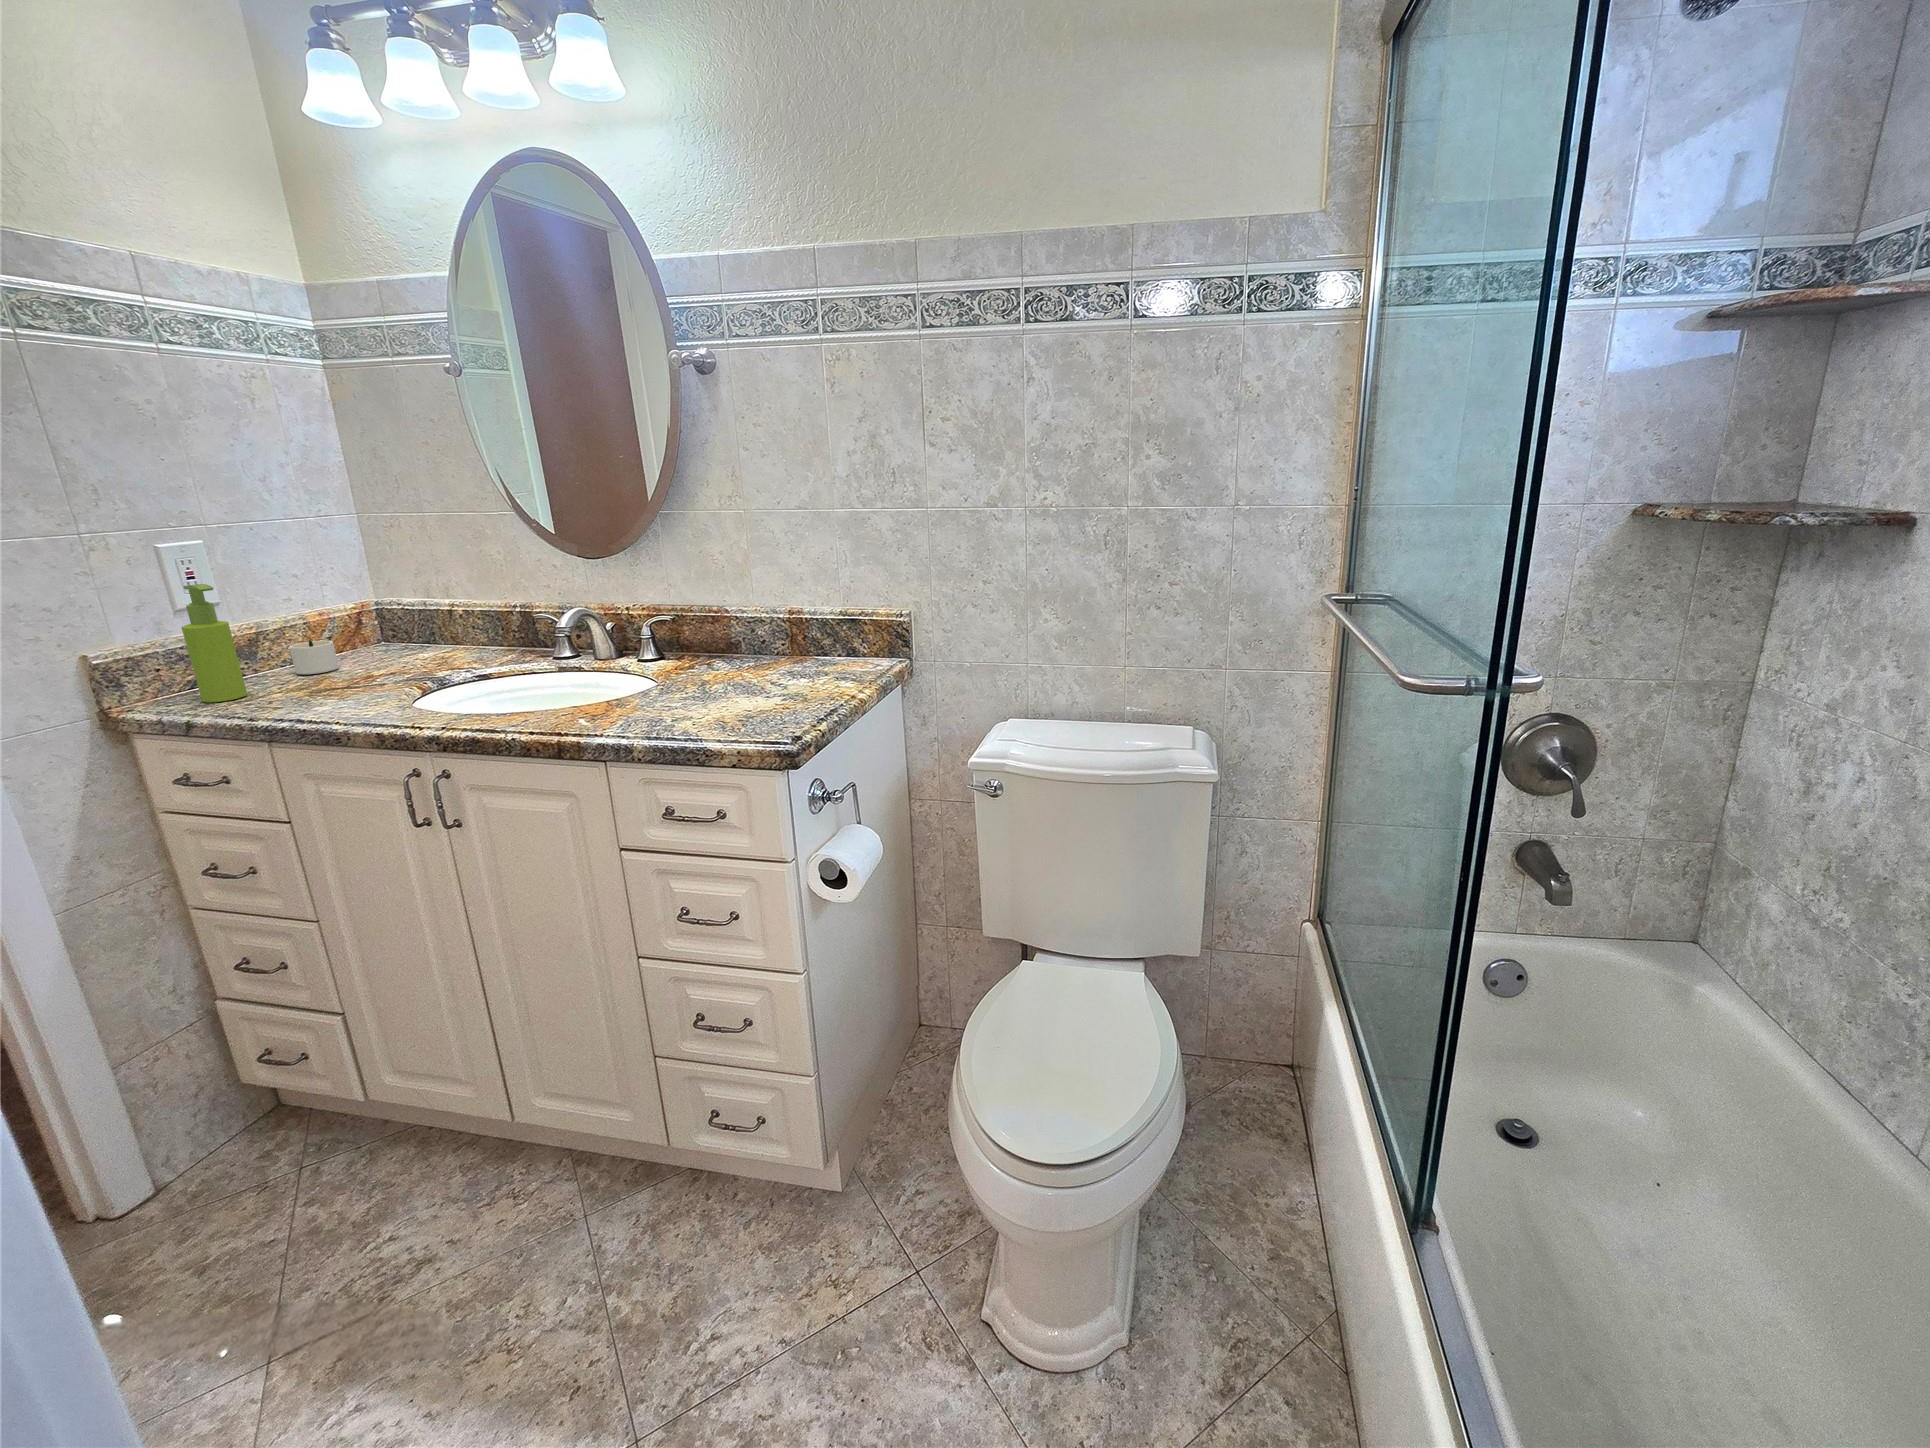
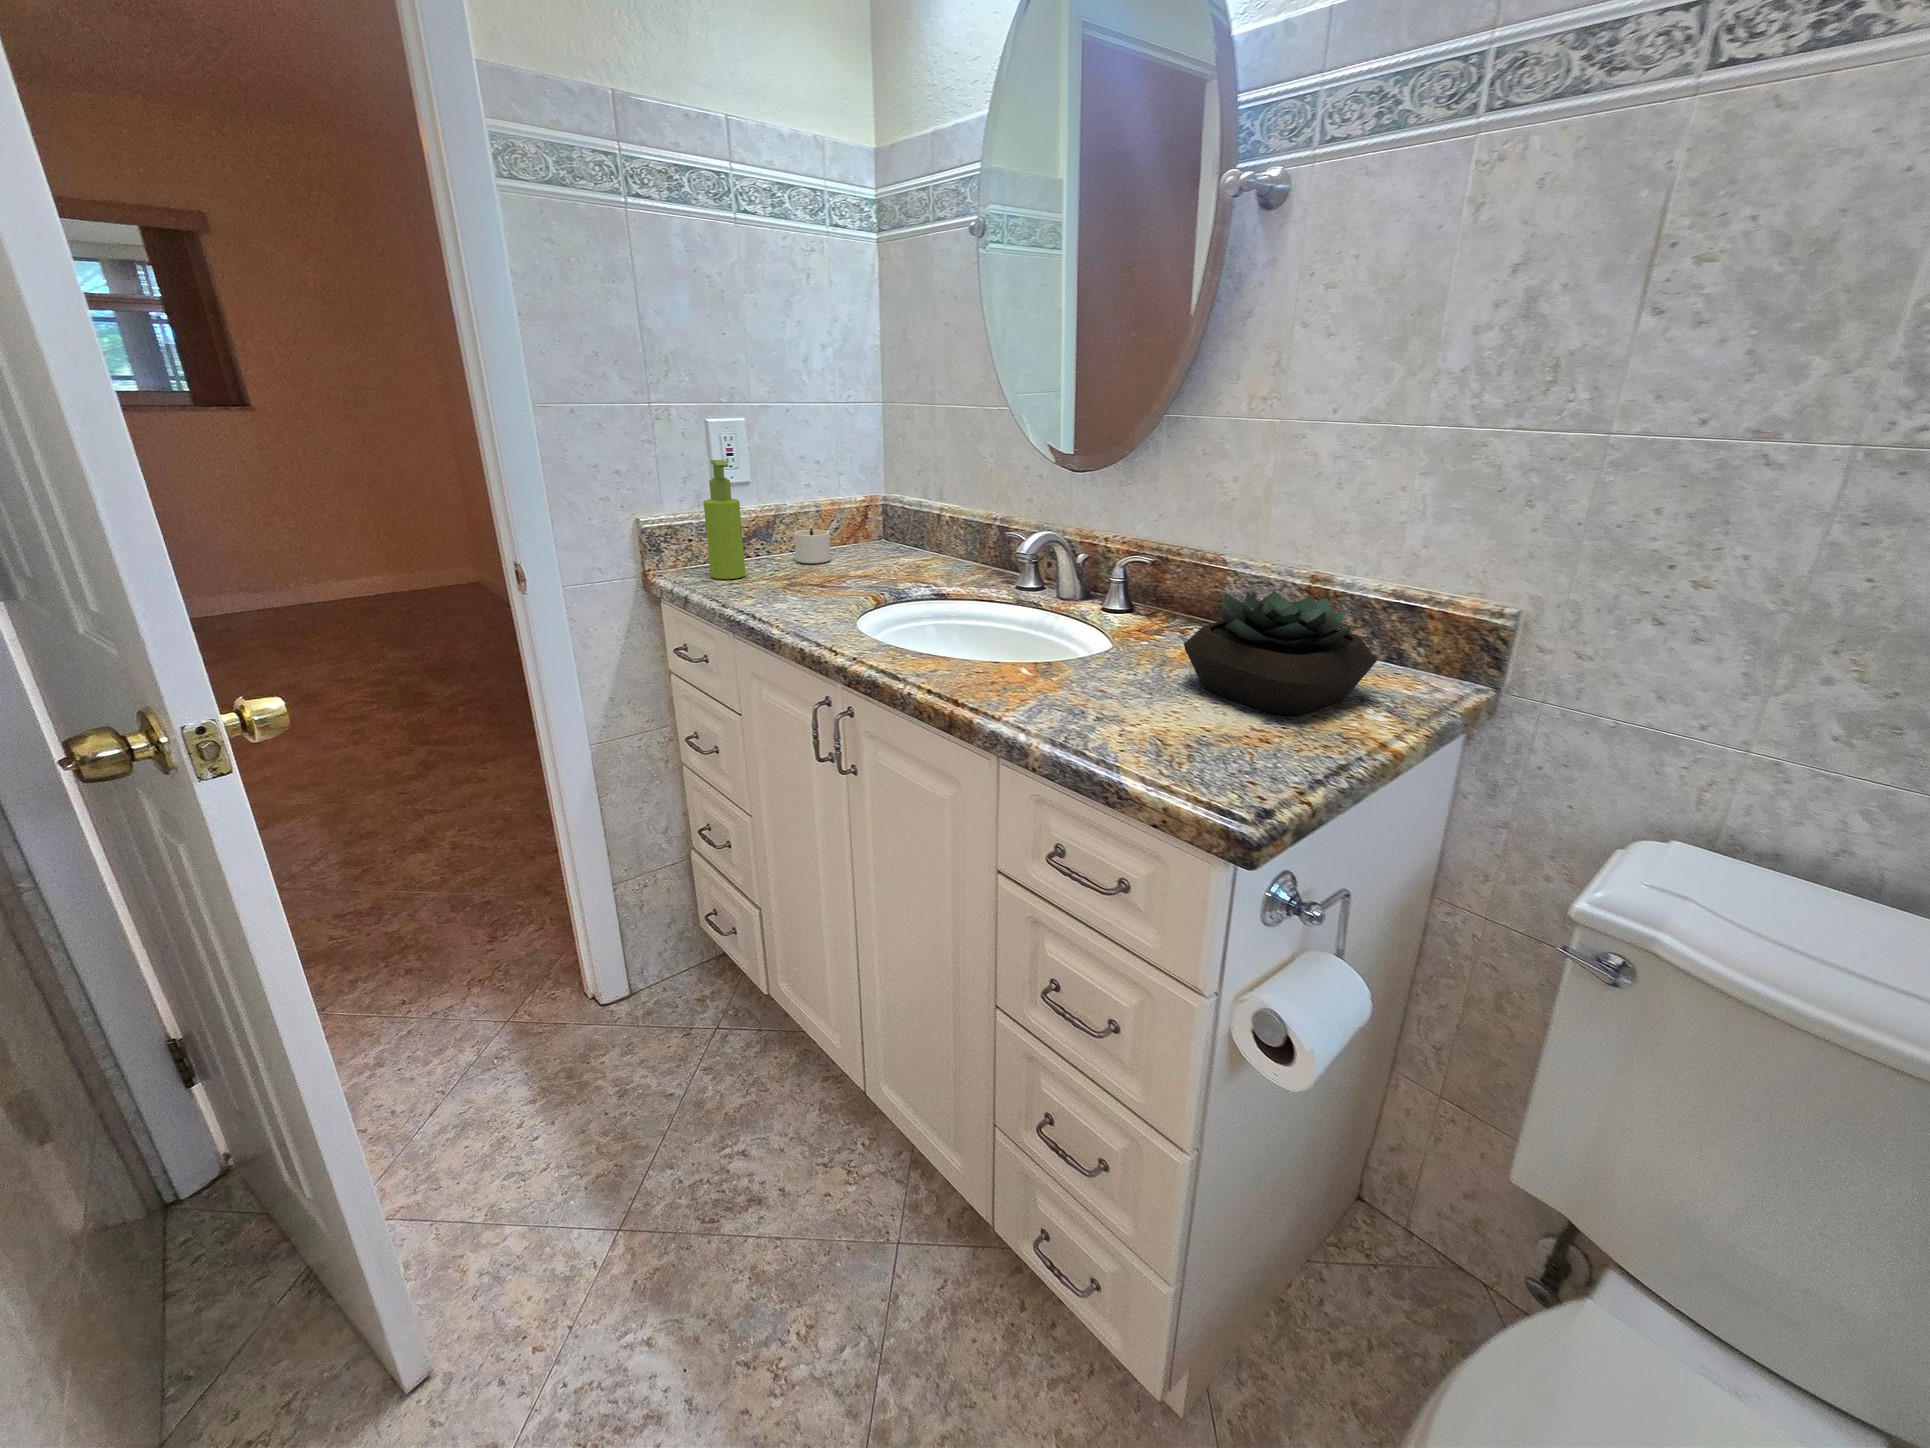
succulent plant: none [717,620,841,694] -> present [1184,591,1377,715]

